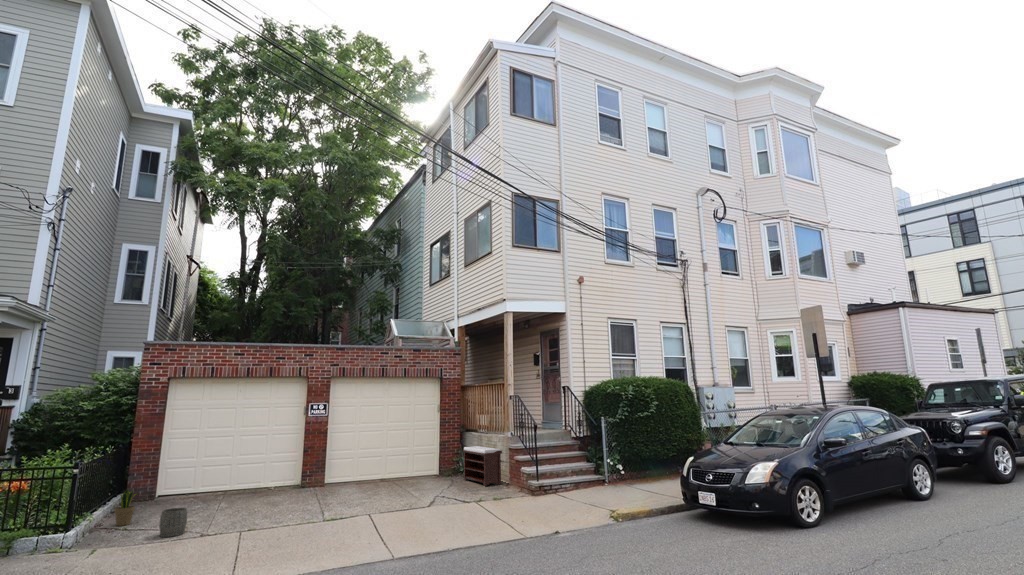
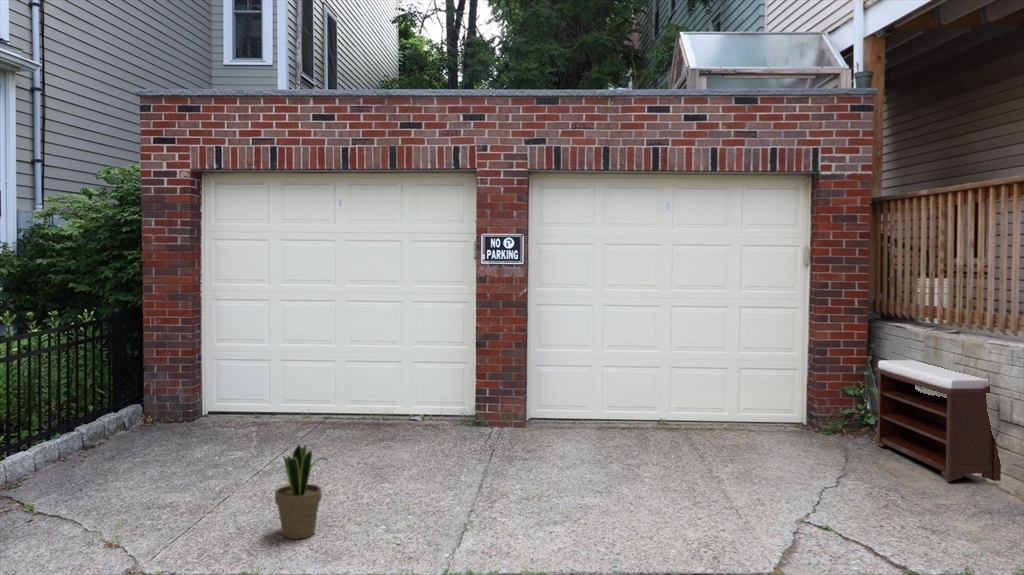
potted plant: present [115,490,135,526] -> present [275,445,327,539]
woven basket: present [159,508,187,537] -> none [75,474,140,548]

